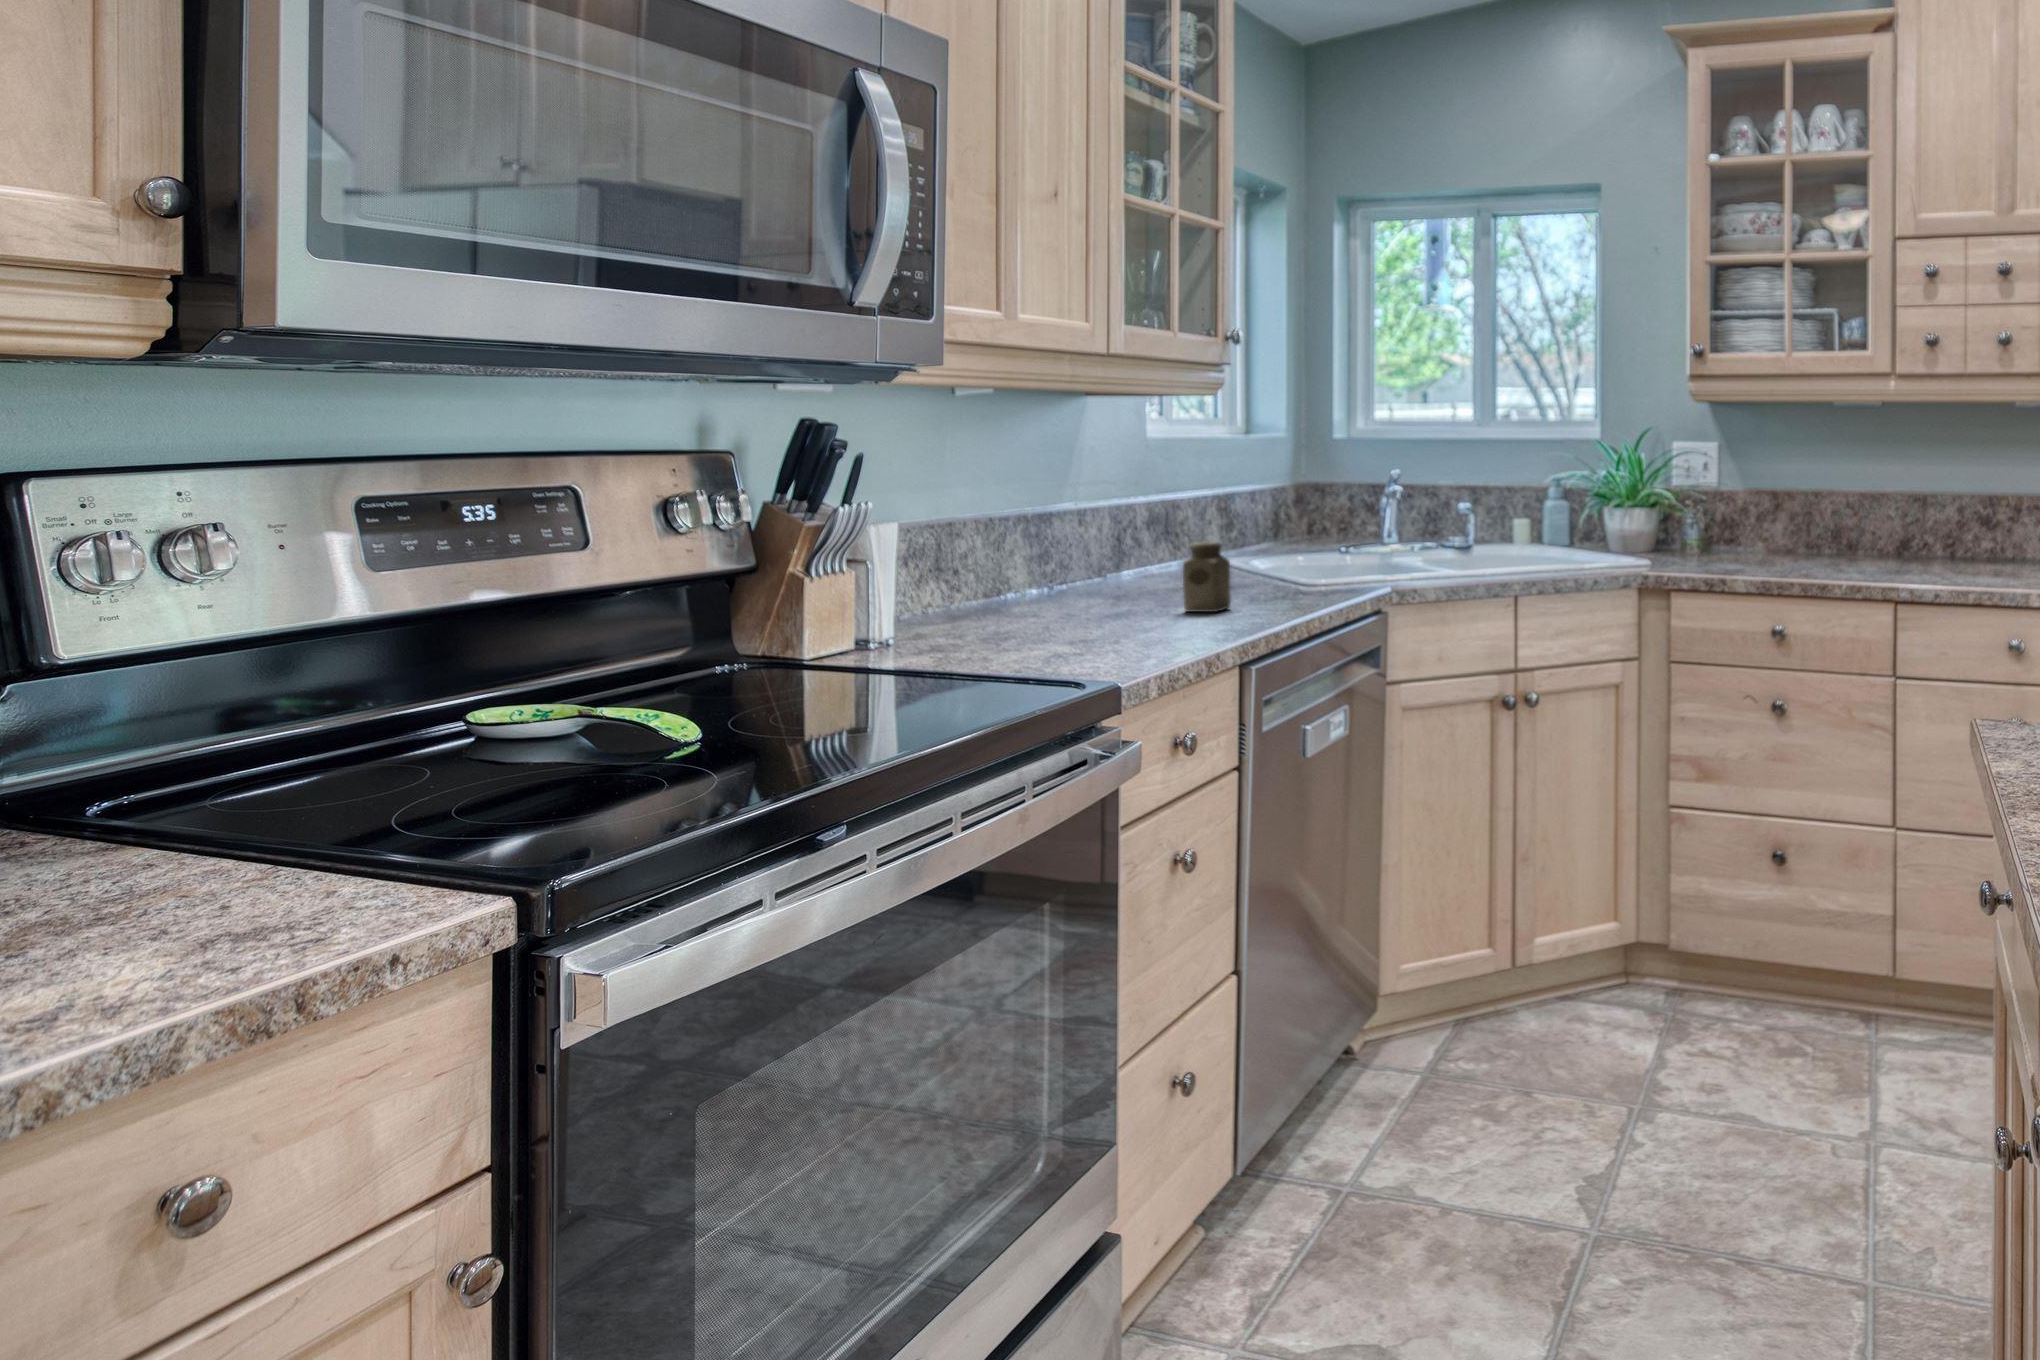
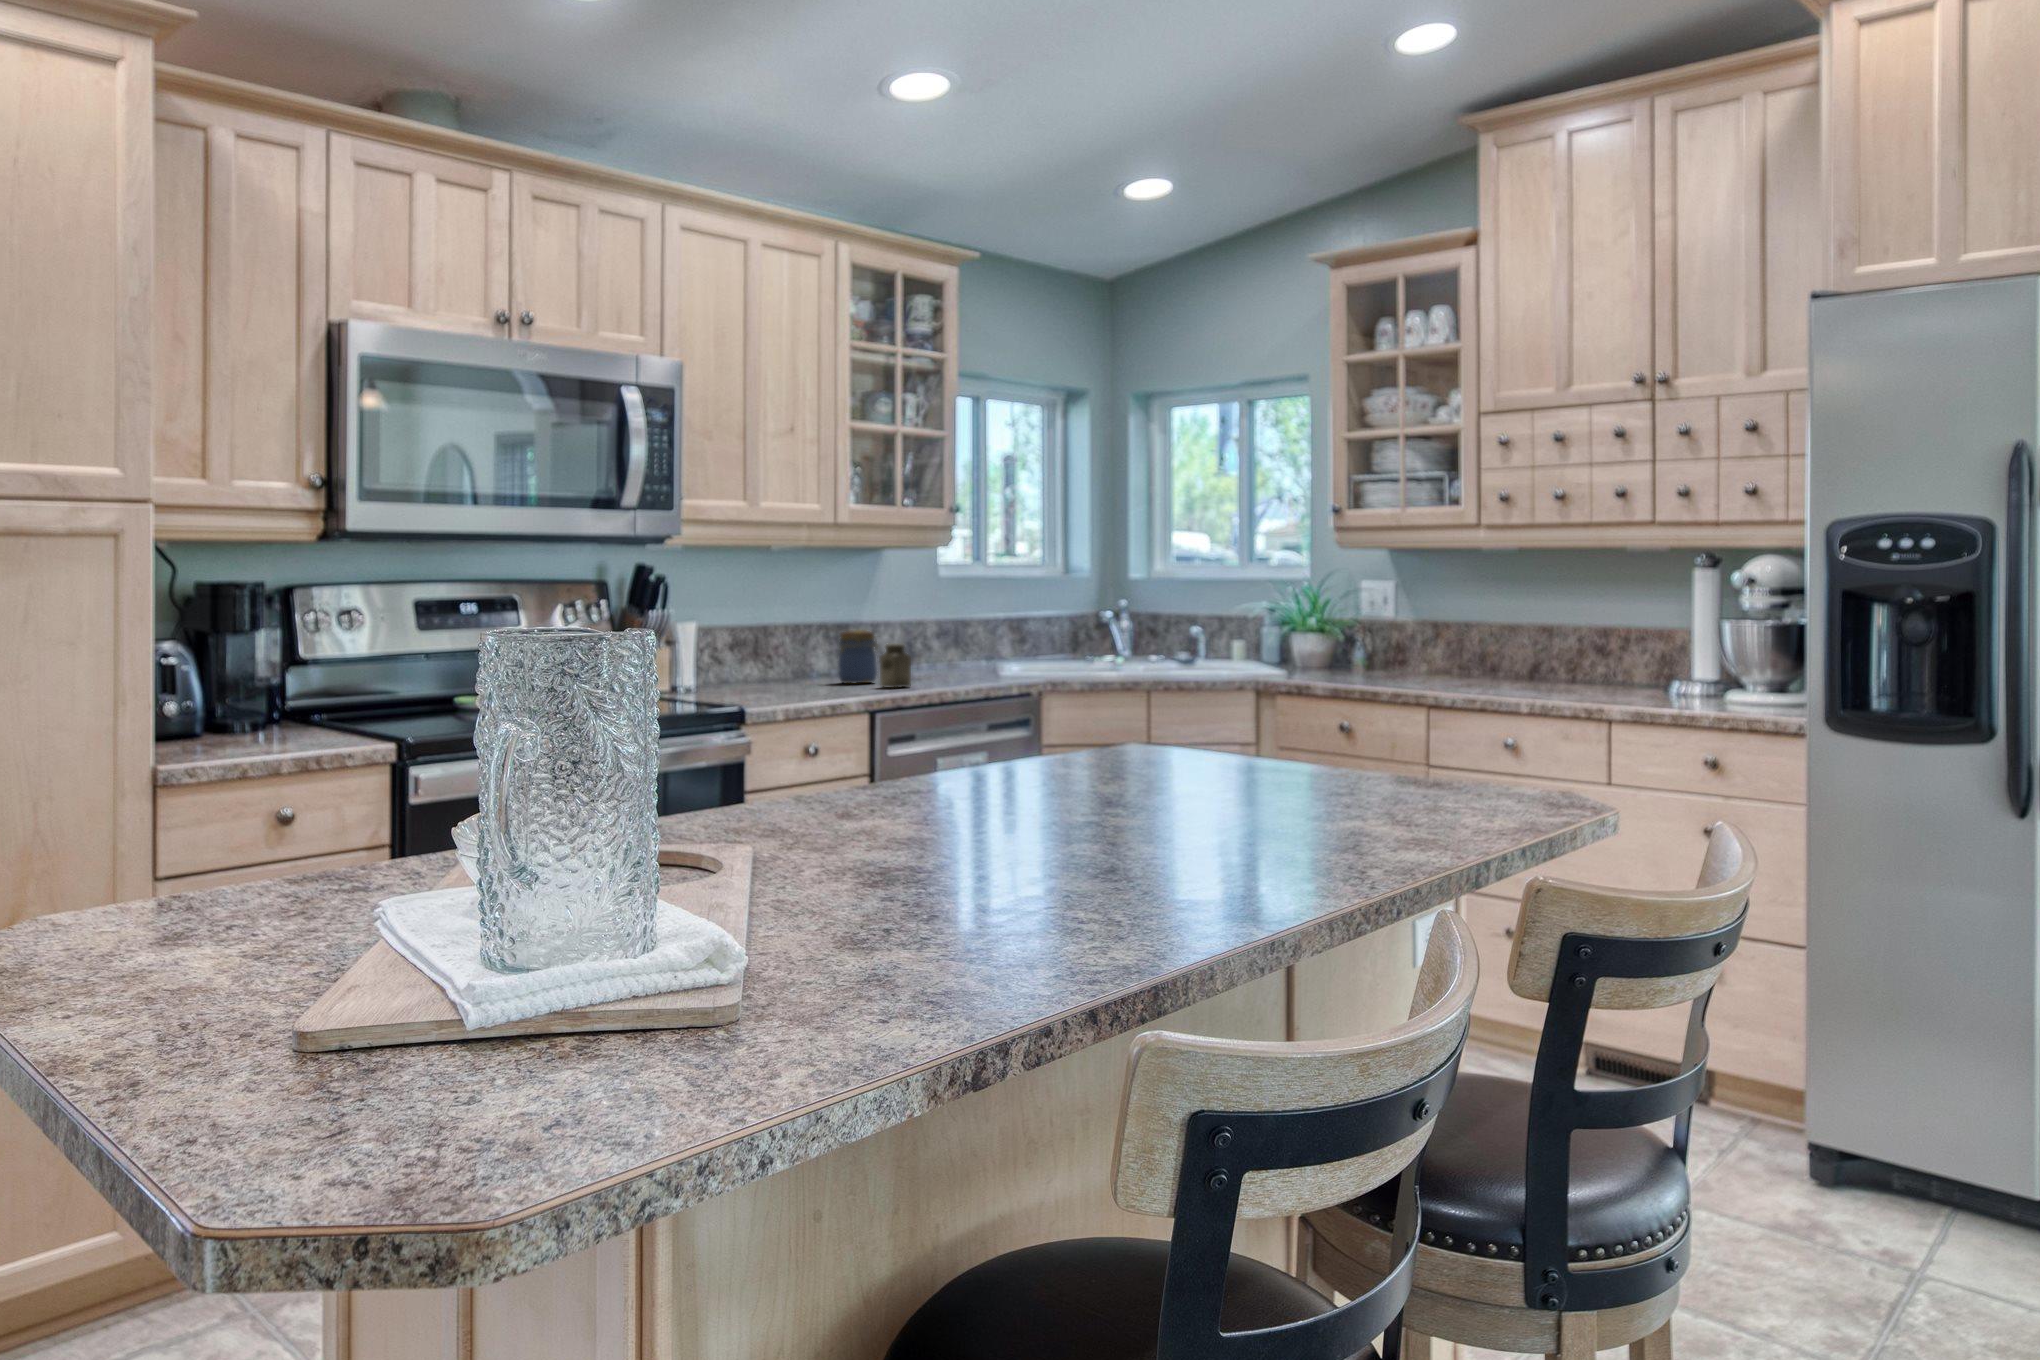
jar: none [1084,520,1150,604] -> present [838,630,878,683]

